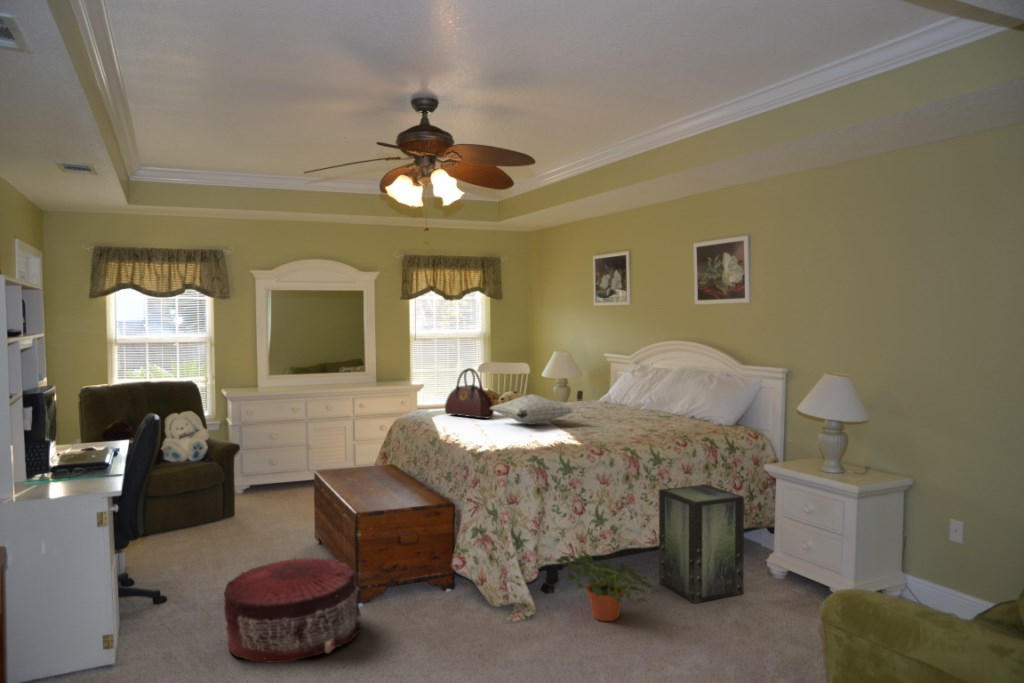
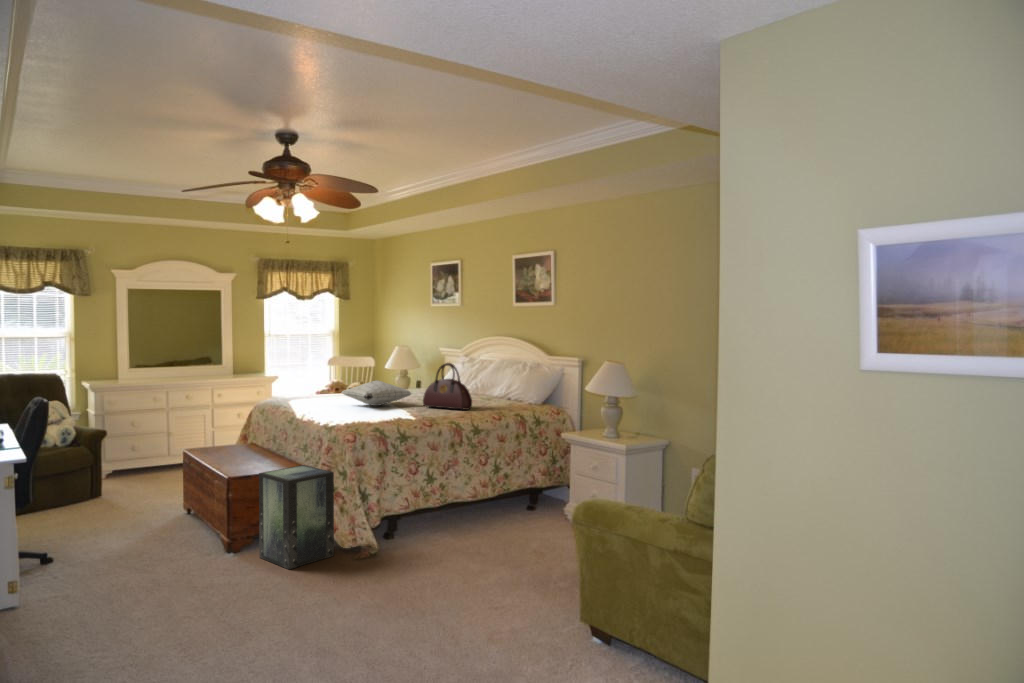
handbag: present [445,368,494,418] -> present [423,363,472,410]
storage box: present [659,484,744,603] -> present [259,465,334,569]
potted plant: present [556,551,659,621] -> none [393,502,477,555]
pouf: present [224,558,361,663] -> none [110,516,232,598]

